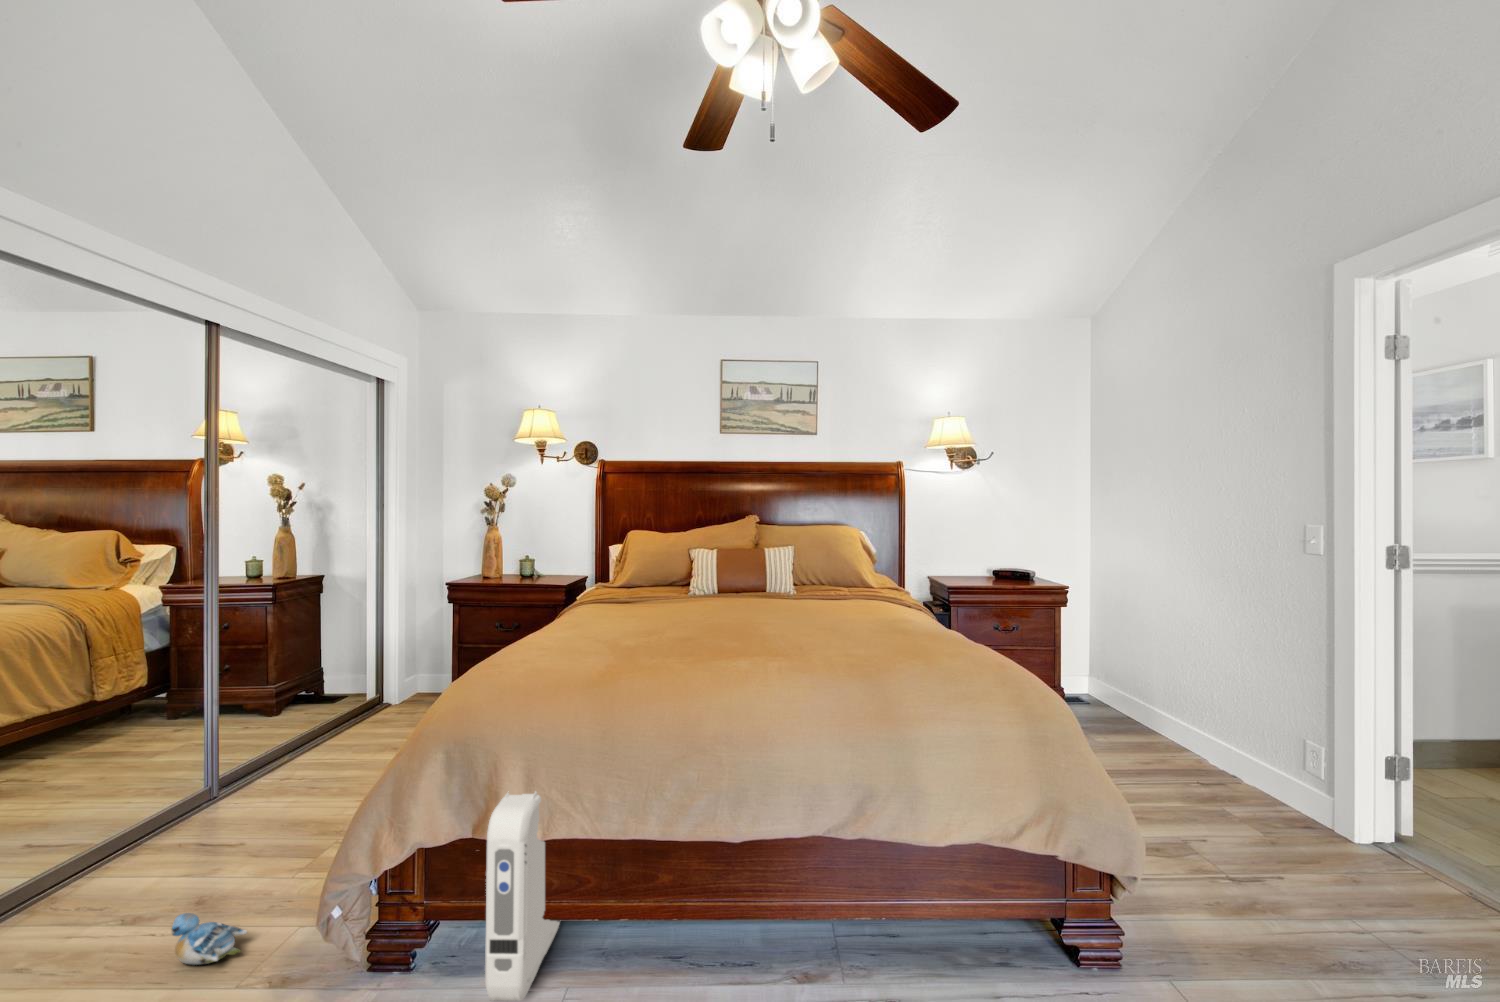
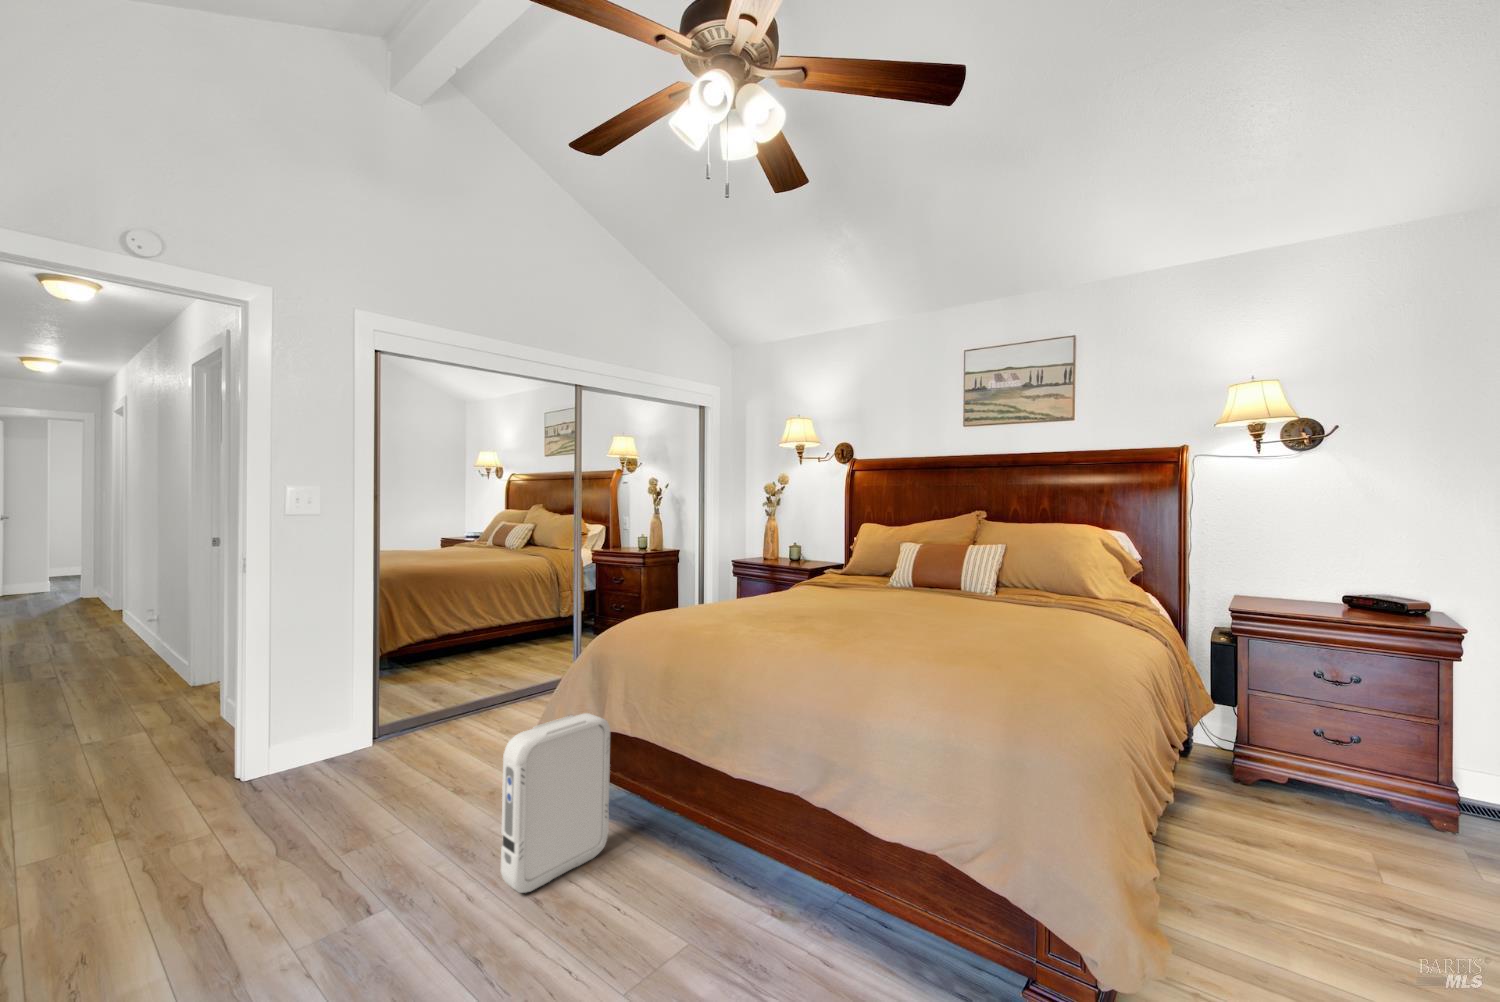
plush toy: present [171,913,247,965] -> none [426,754,462,790]

